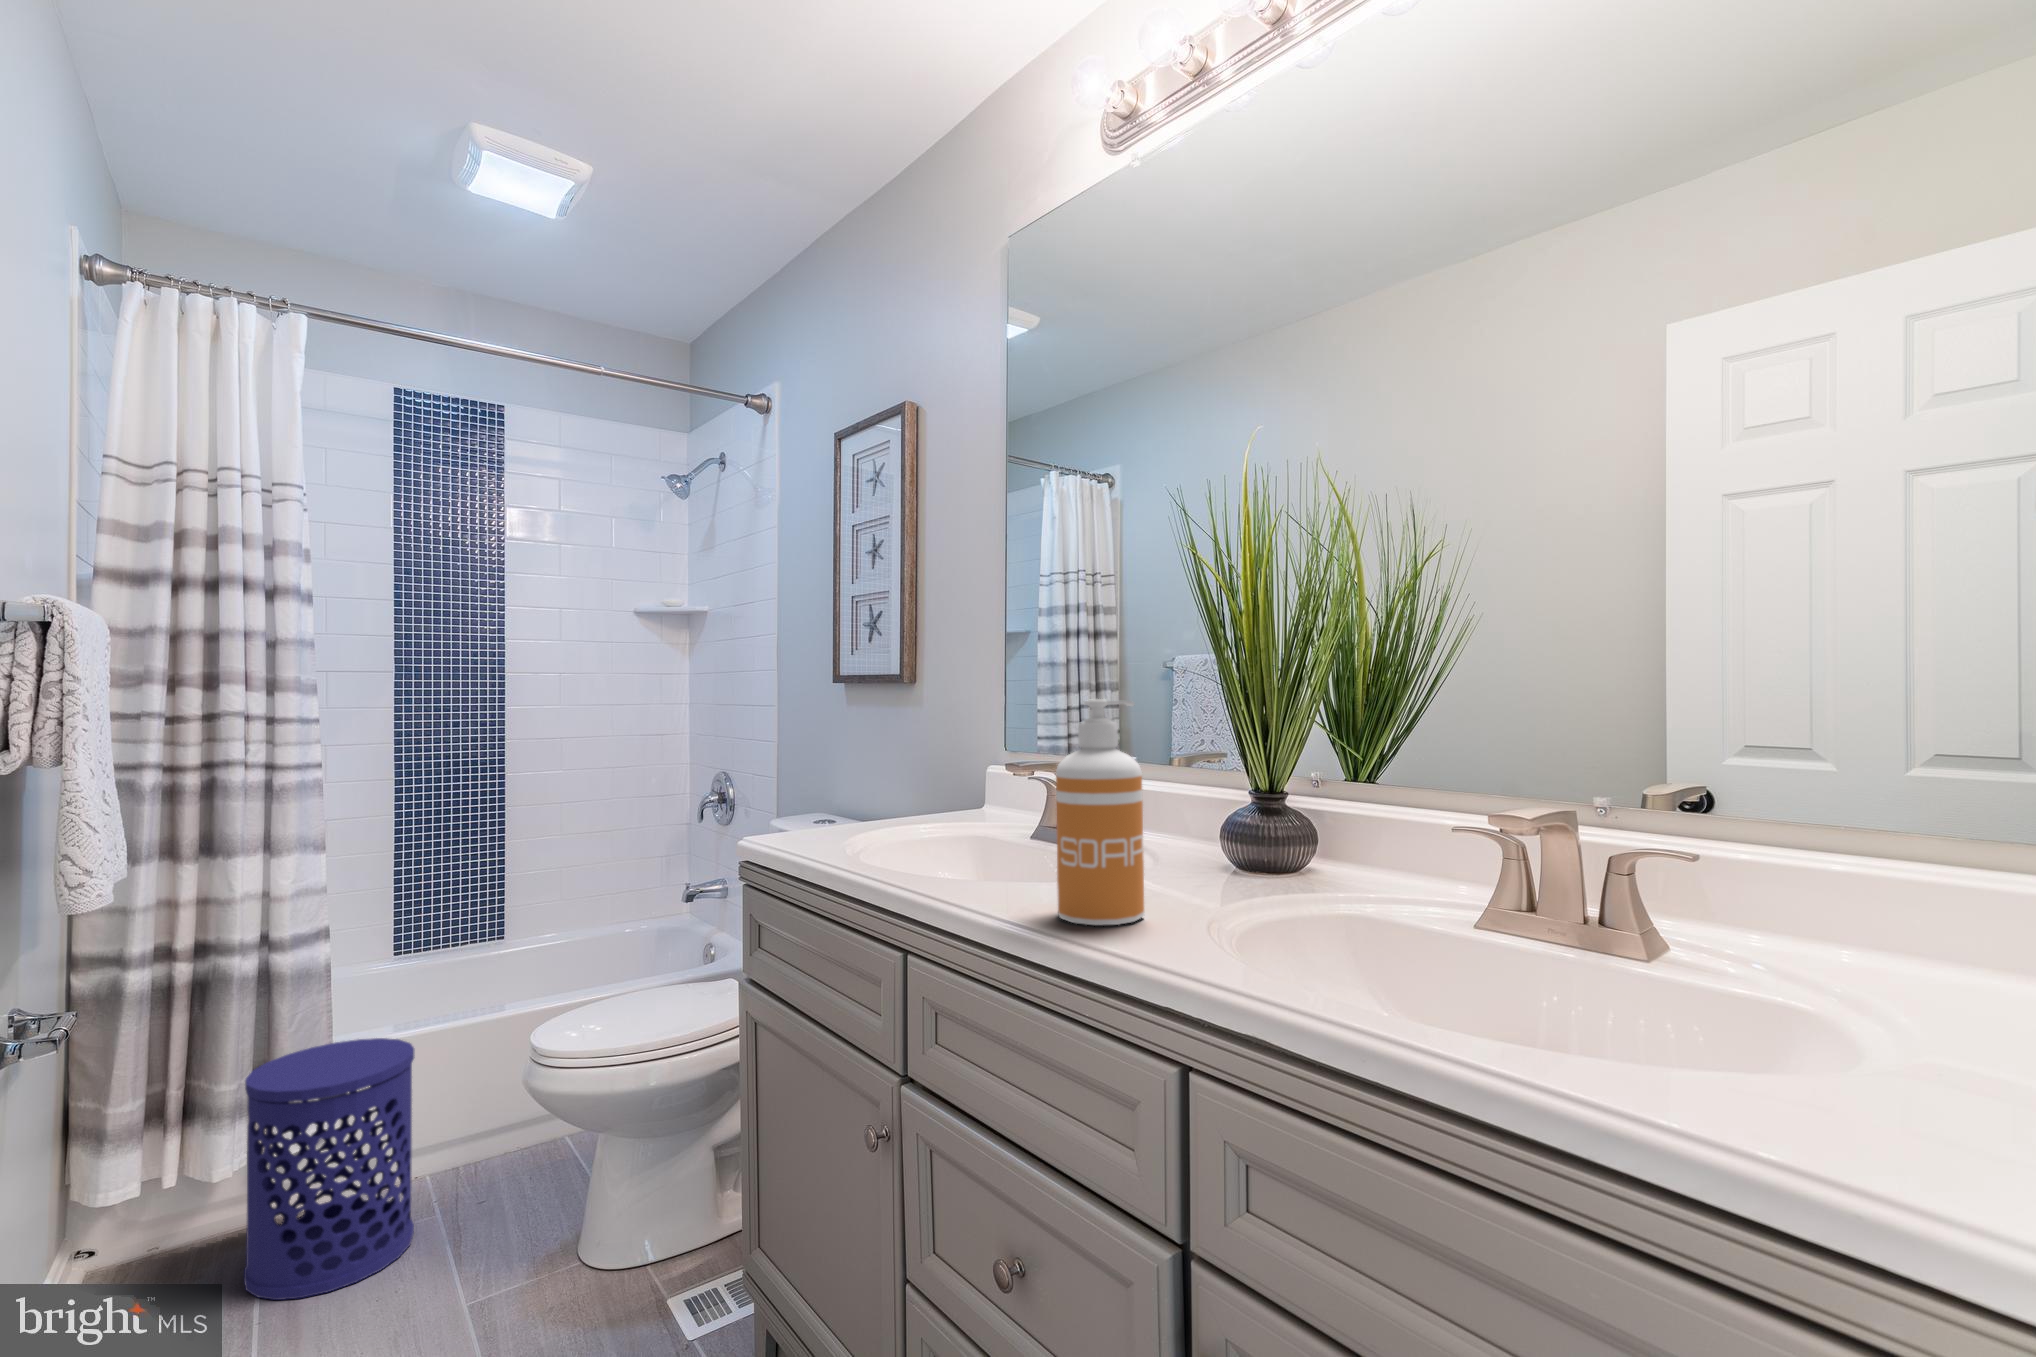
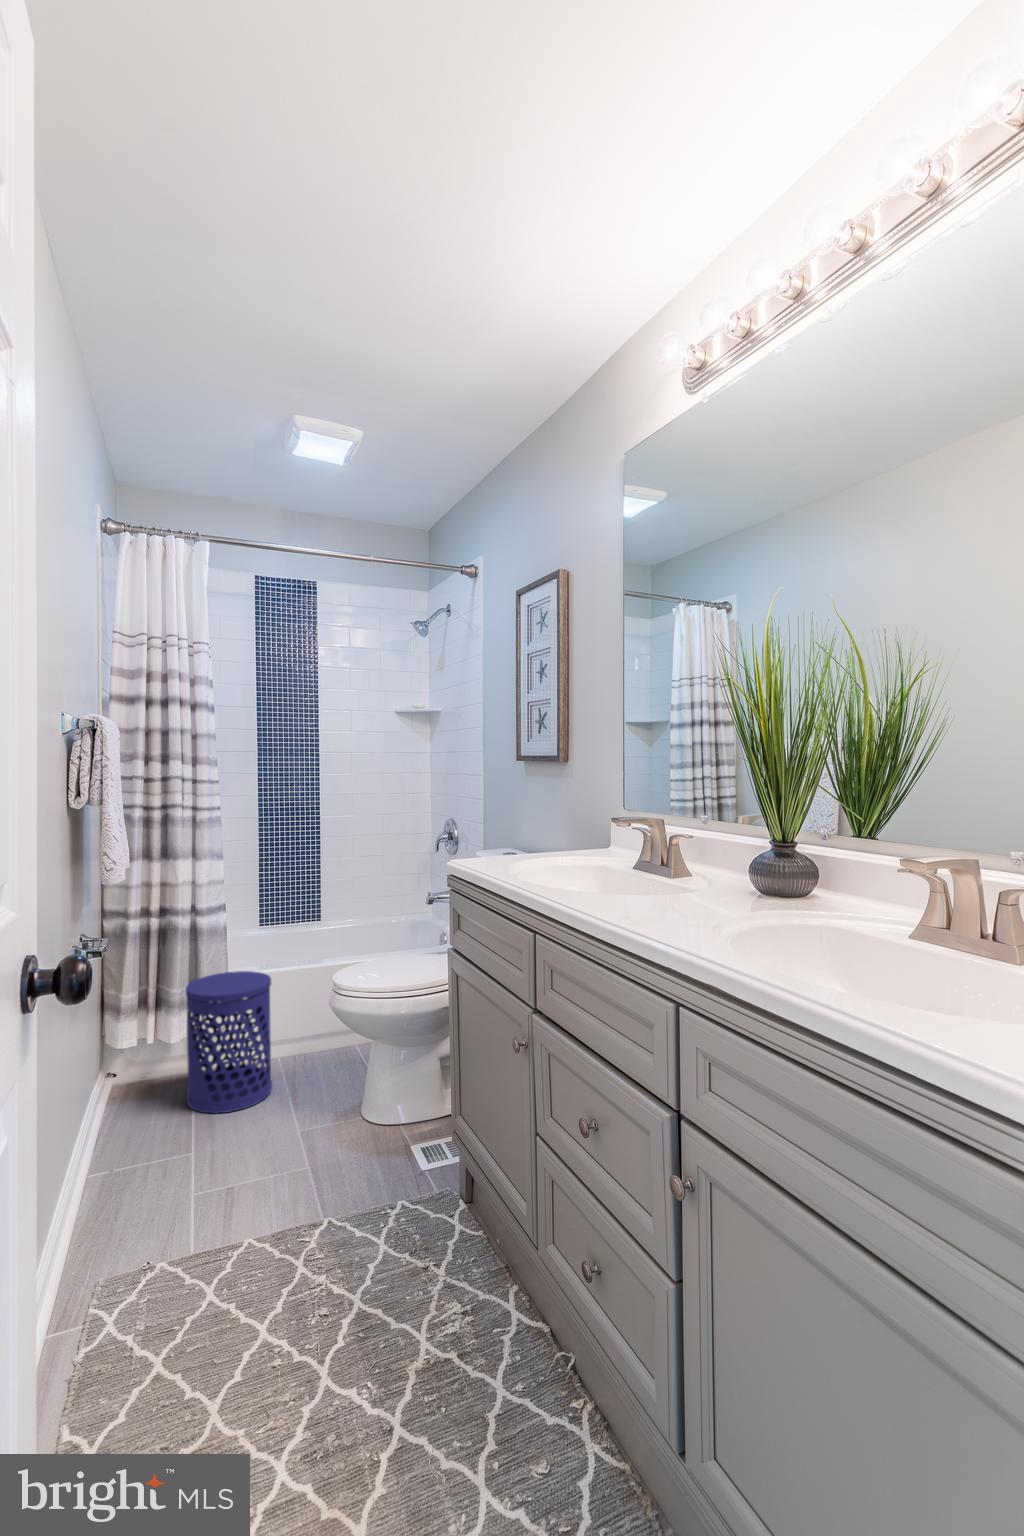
soap dispenser: present [1056,699,1144,925] -> none [622,778,677,921]

